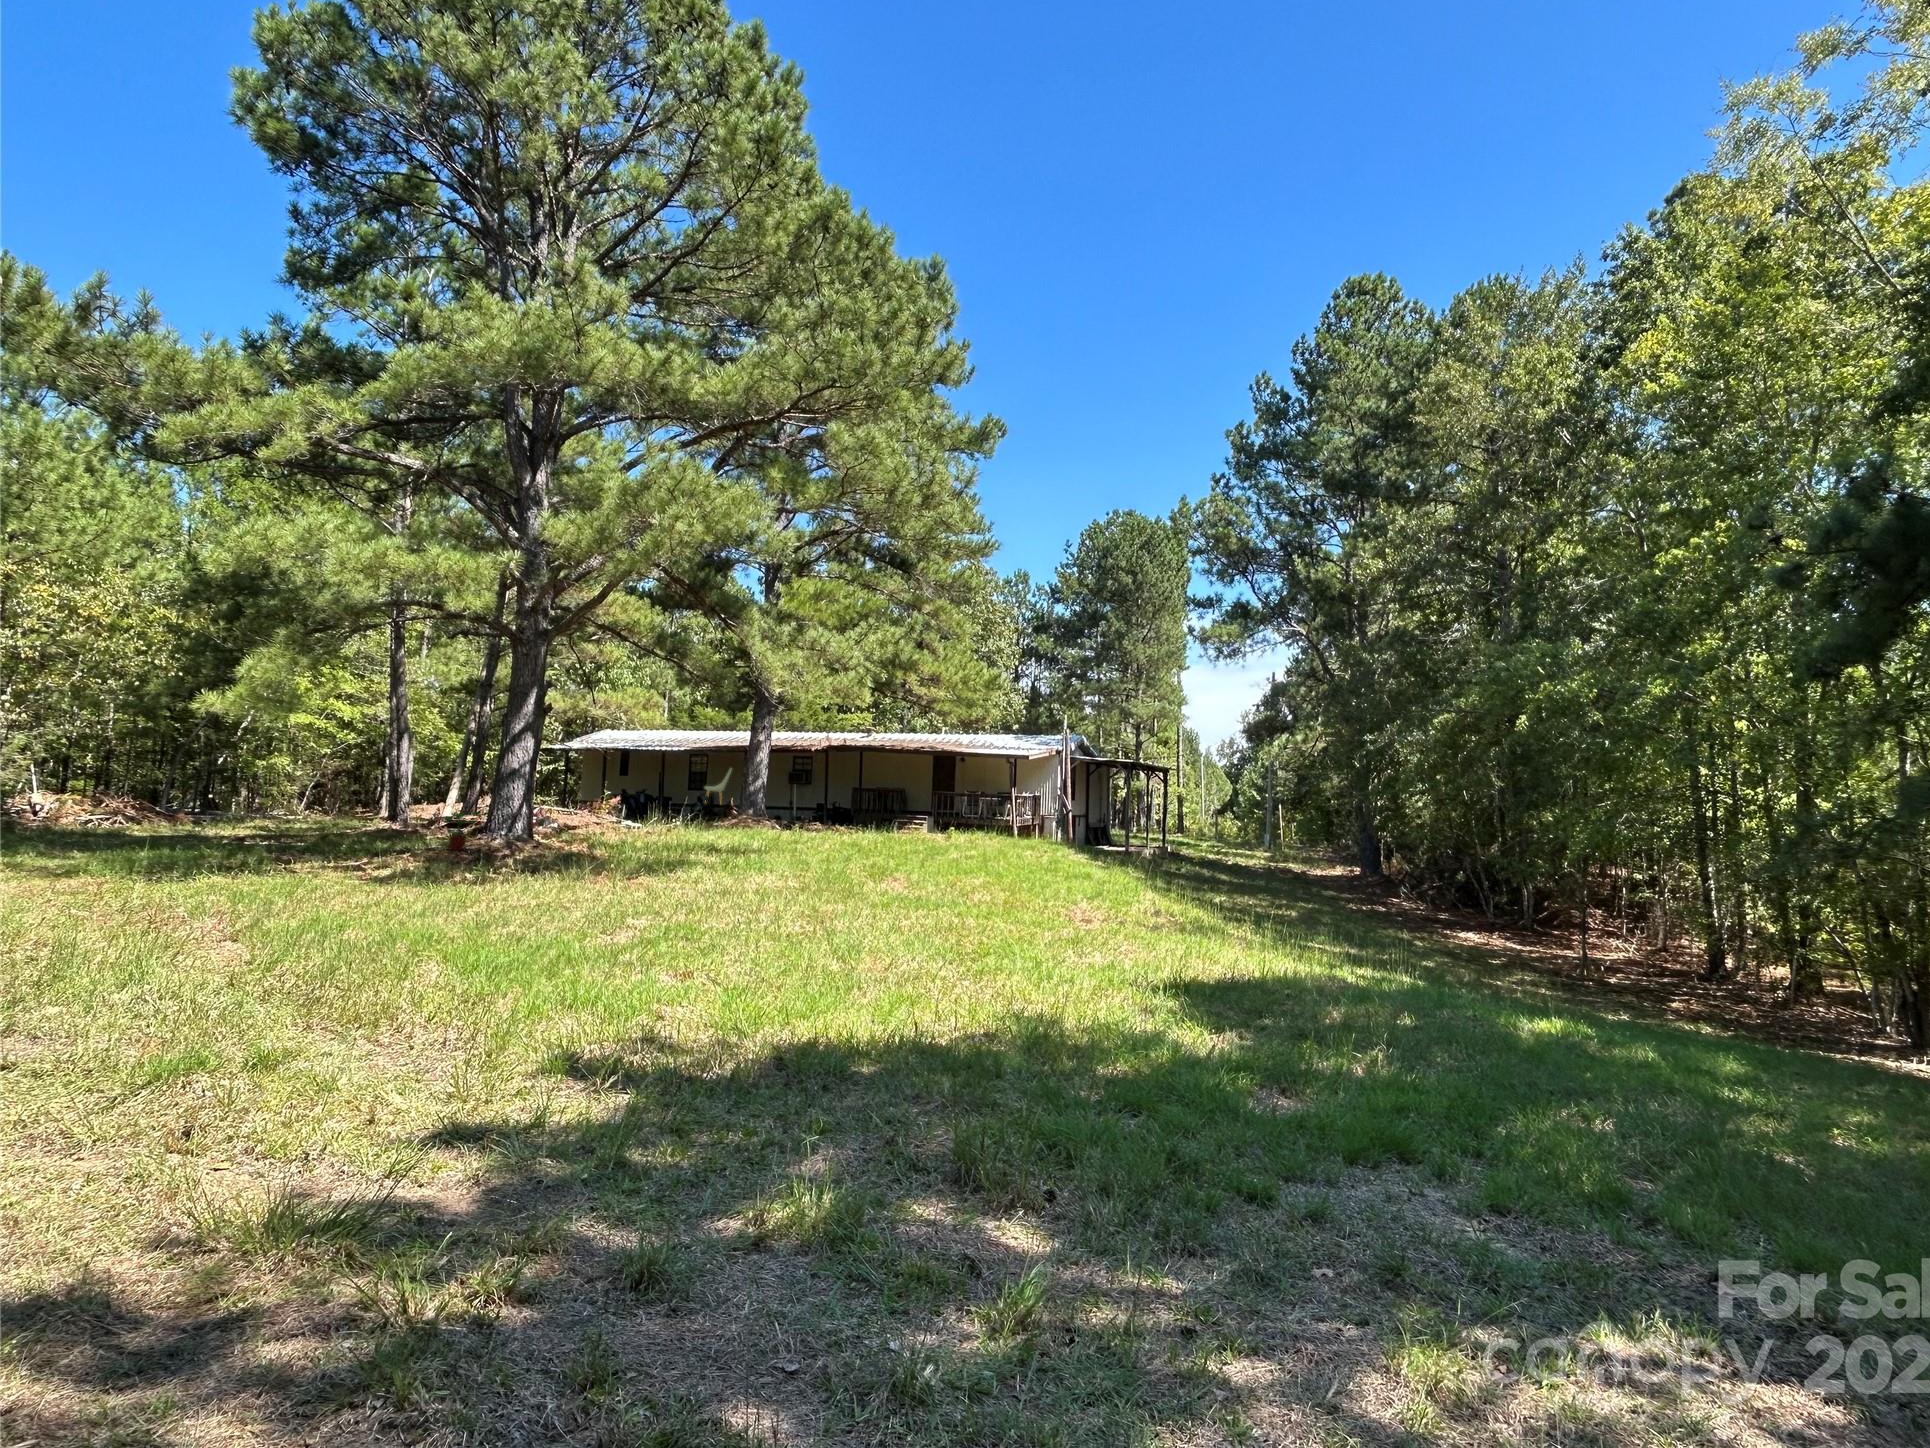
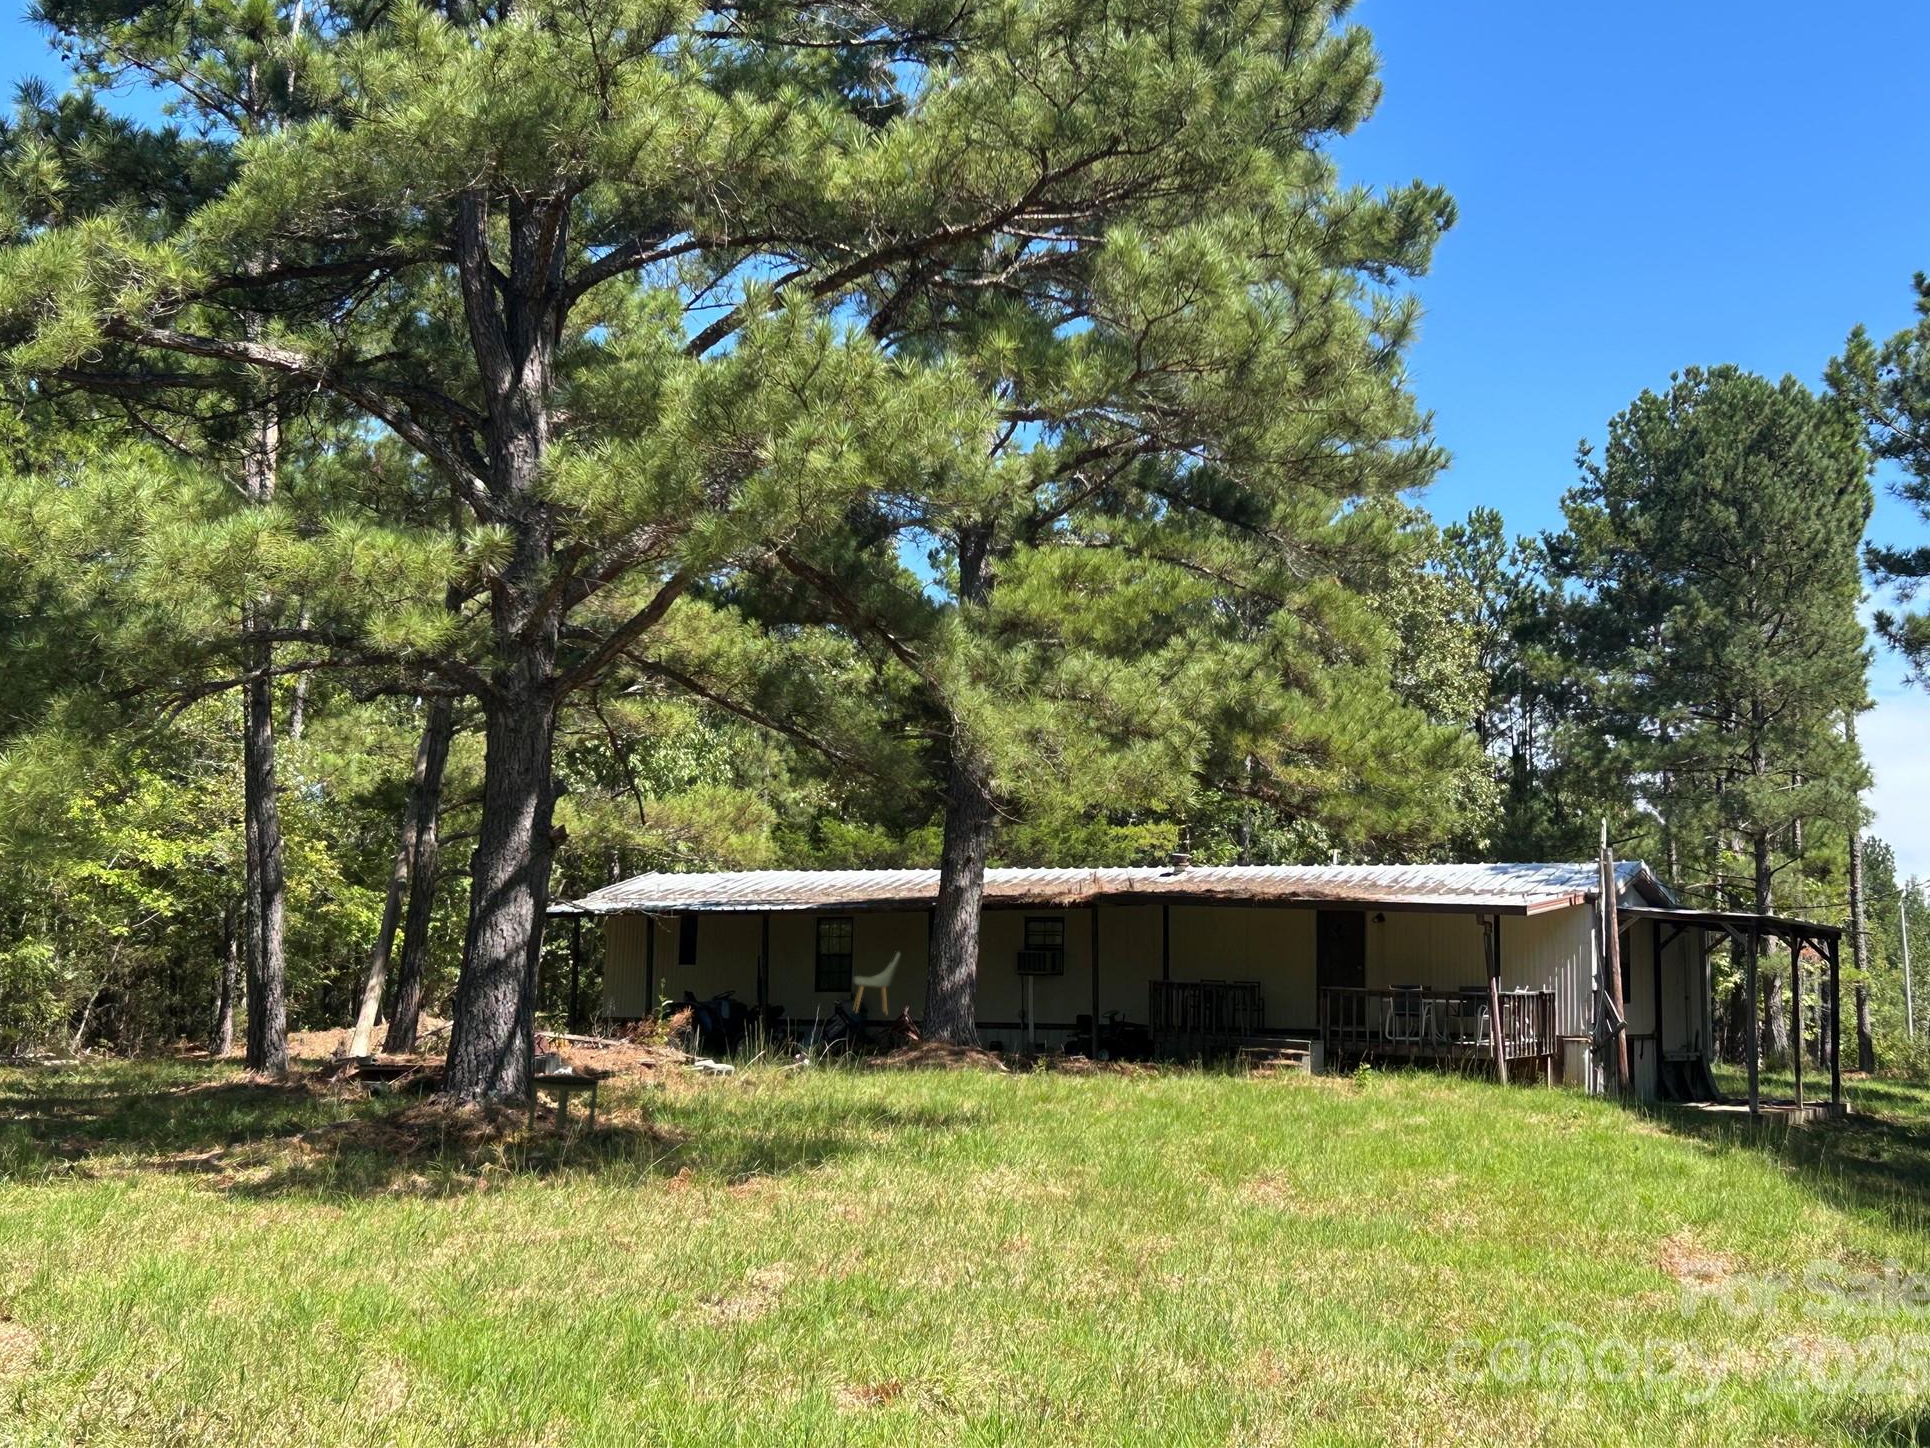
potted plant: present [445,812,481,851] -> none [364,1048,453,1127]
round table: none [531,826,570,855] -> present [528,1075,599,1135]

